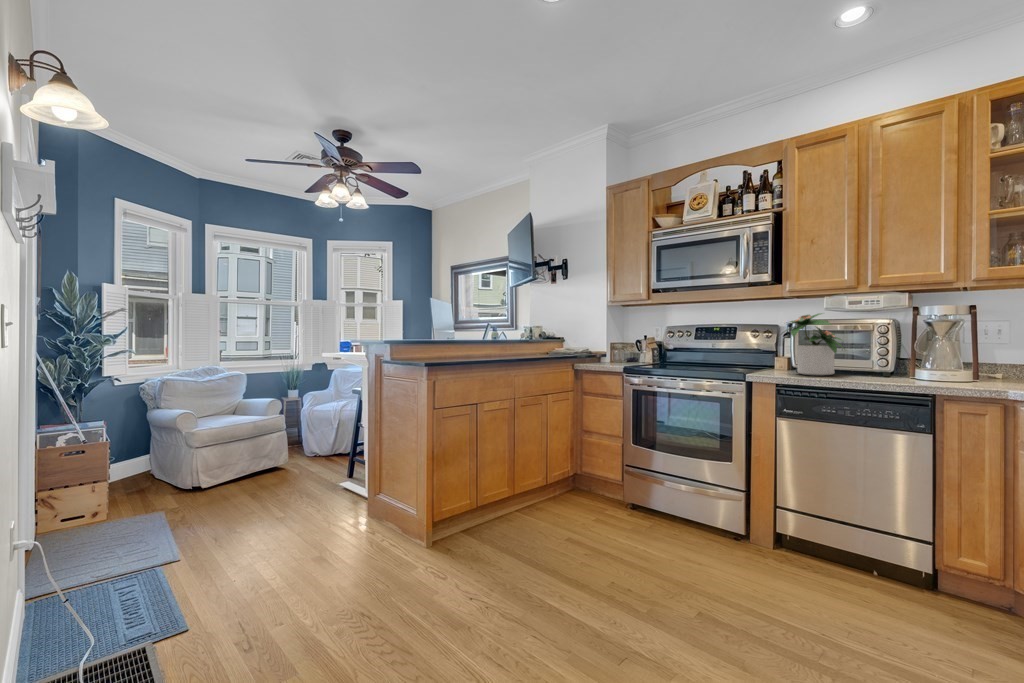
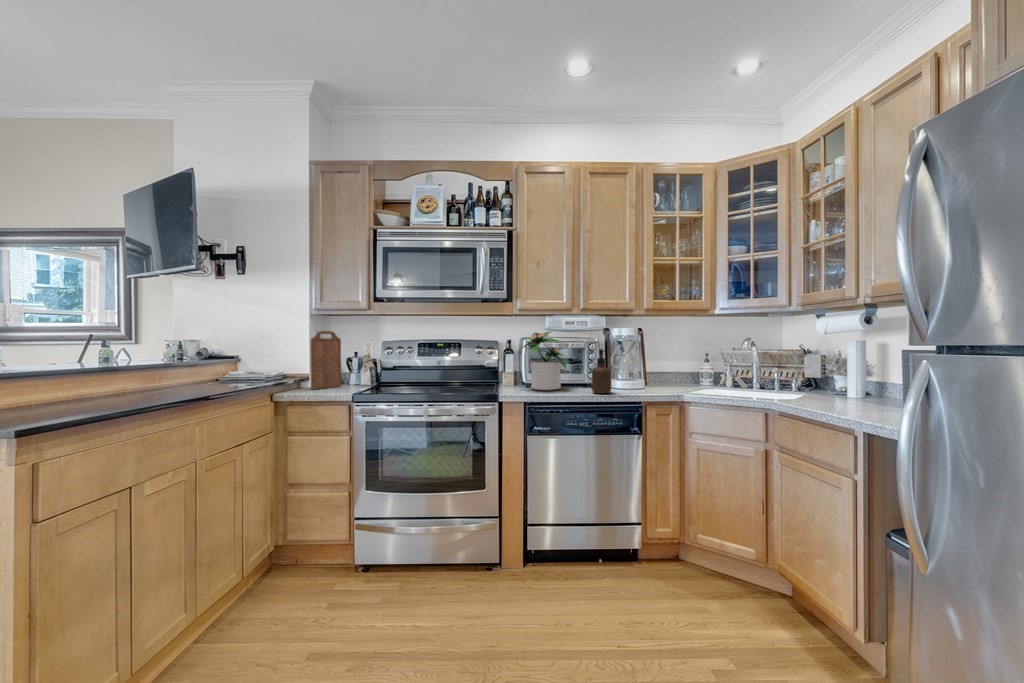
cutting board: none [604,319,629,363] -> present [311,331,341,390]
soap dispenser: none [866,331,894,382] -> present [592,349,611,394]

